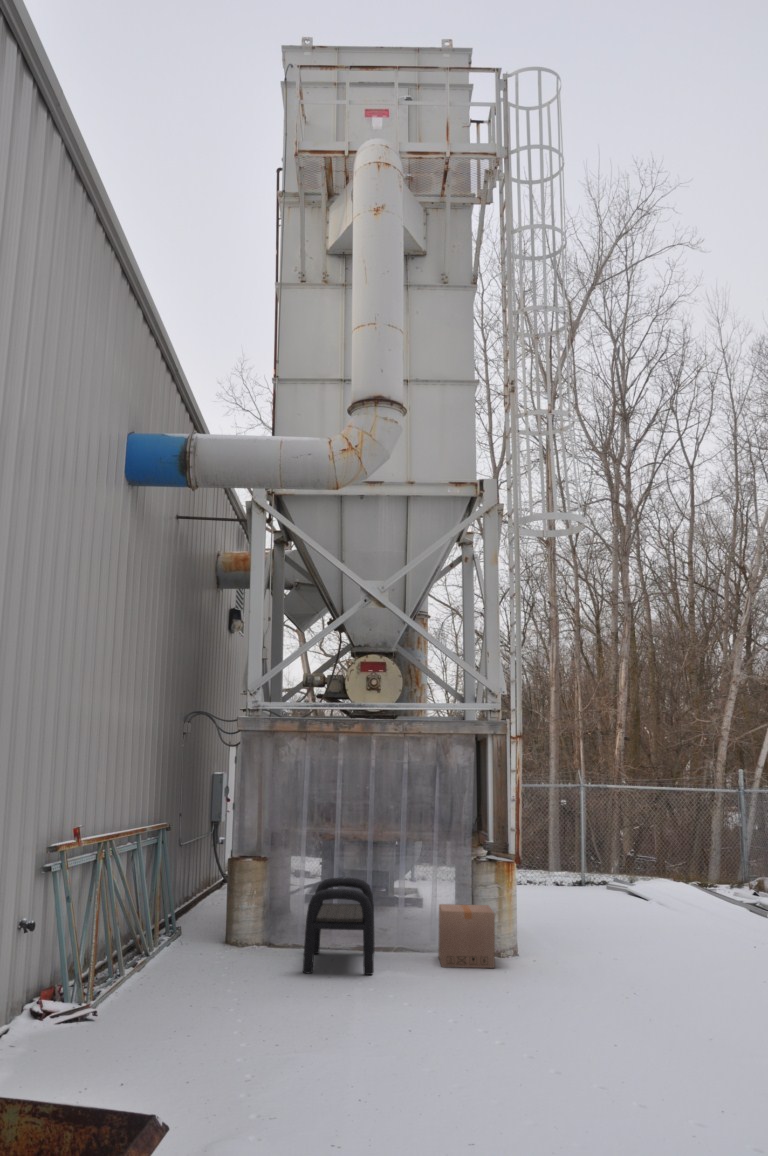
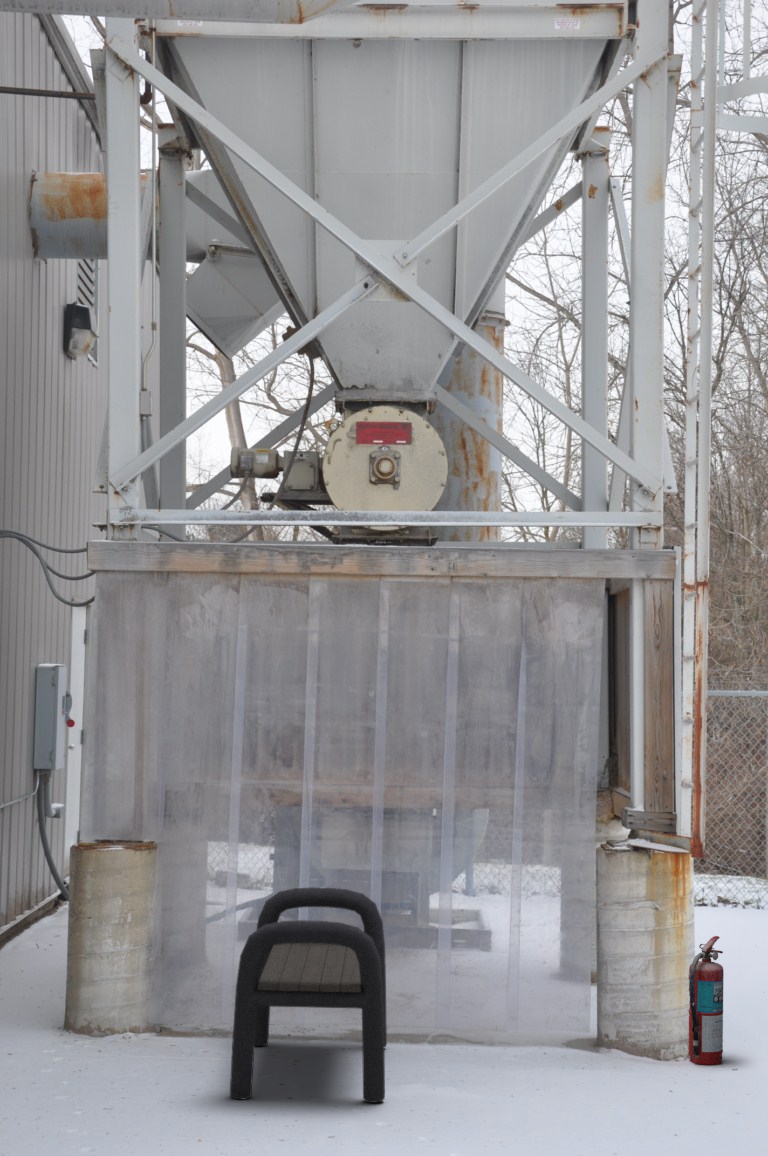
fire extinguisher: none [514,900,531,962] -> present [689,936,724,1065]
cardboard box: present [438,904,495,968] -> none [524,943,649,1082]

